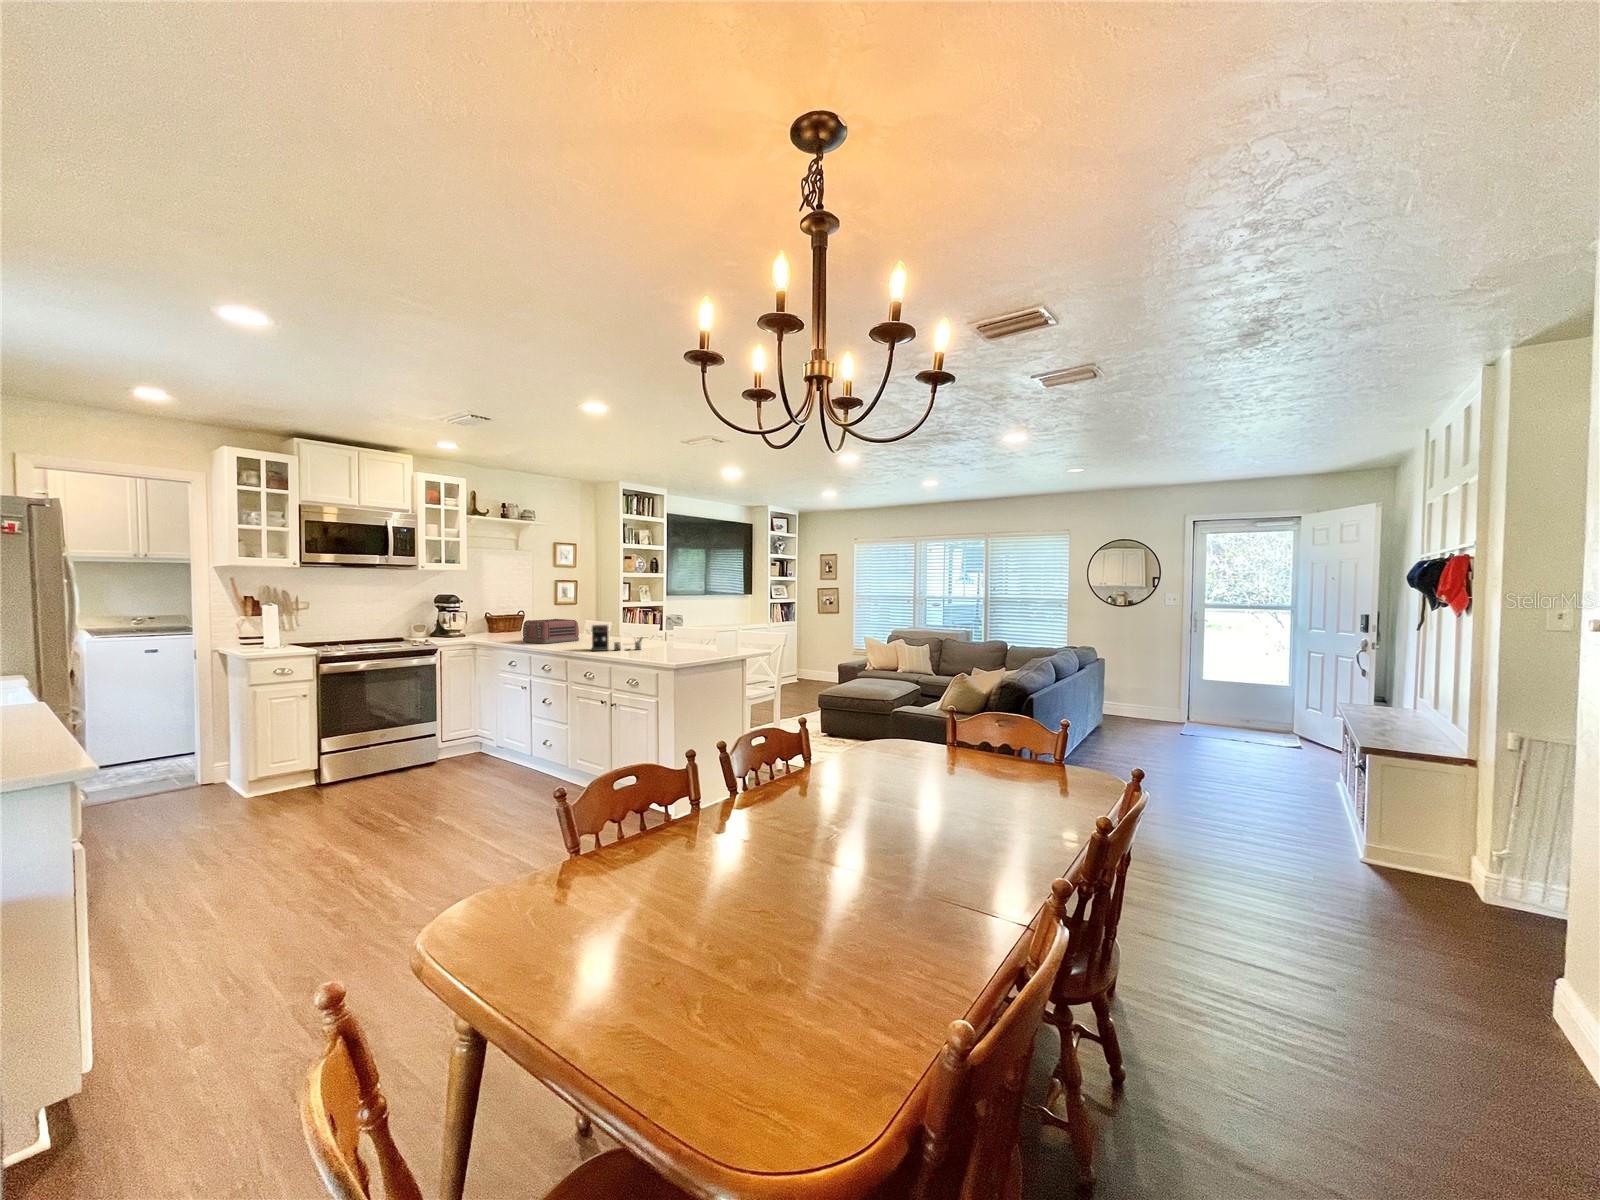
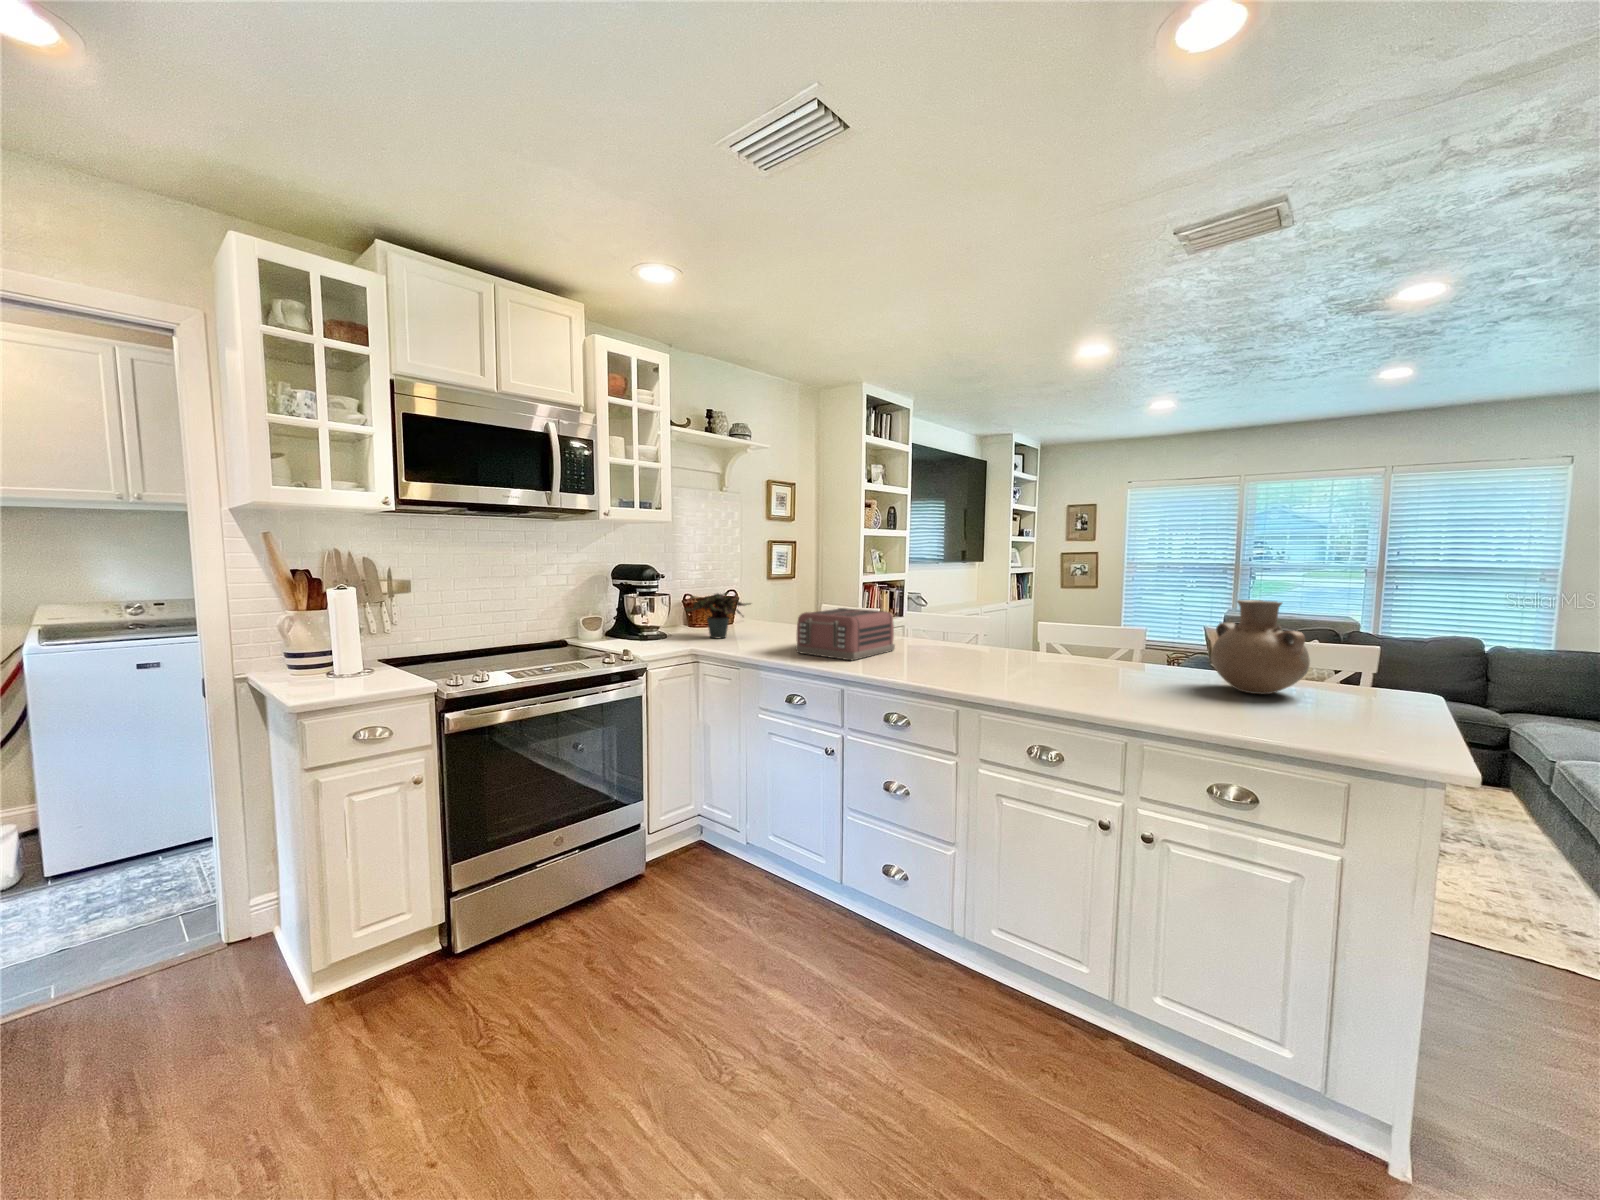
vase: none [675,610,710,650] -> present [1211,600,1310,694]
potted plant: none [472,612,517,637] -> present [684,593,751,638]
coffee maker: present [592,625,642,651] -> none [1001,630,1124,693]

